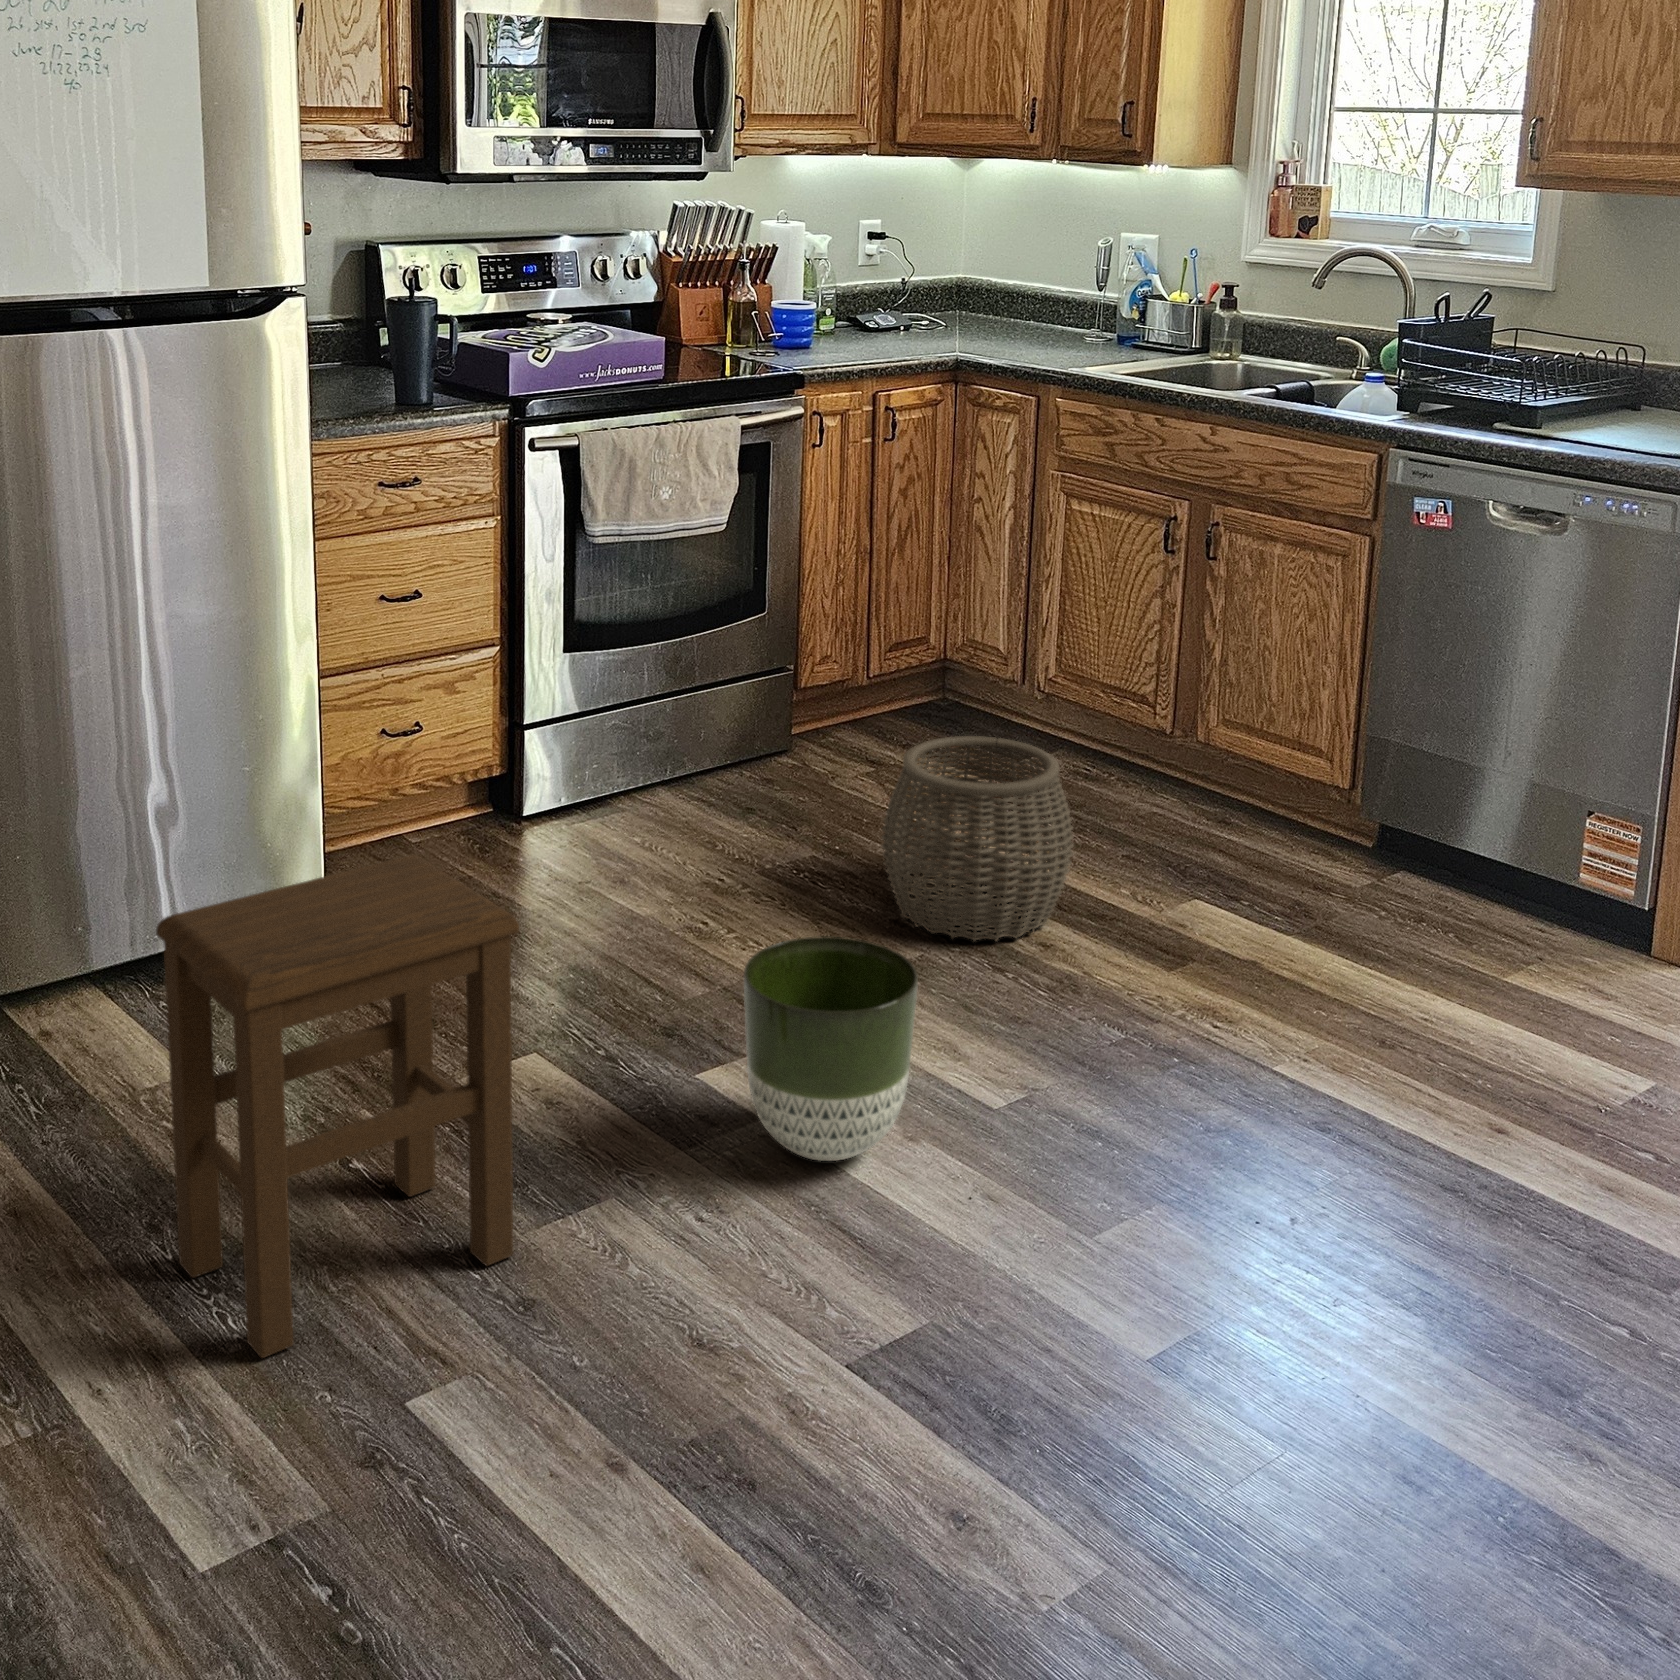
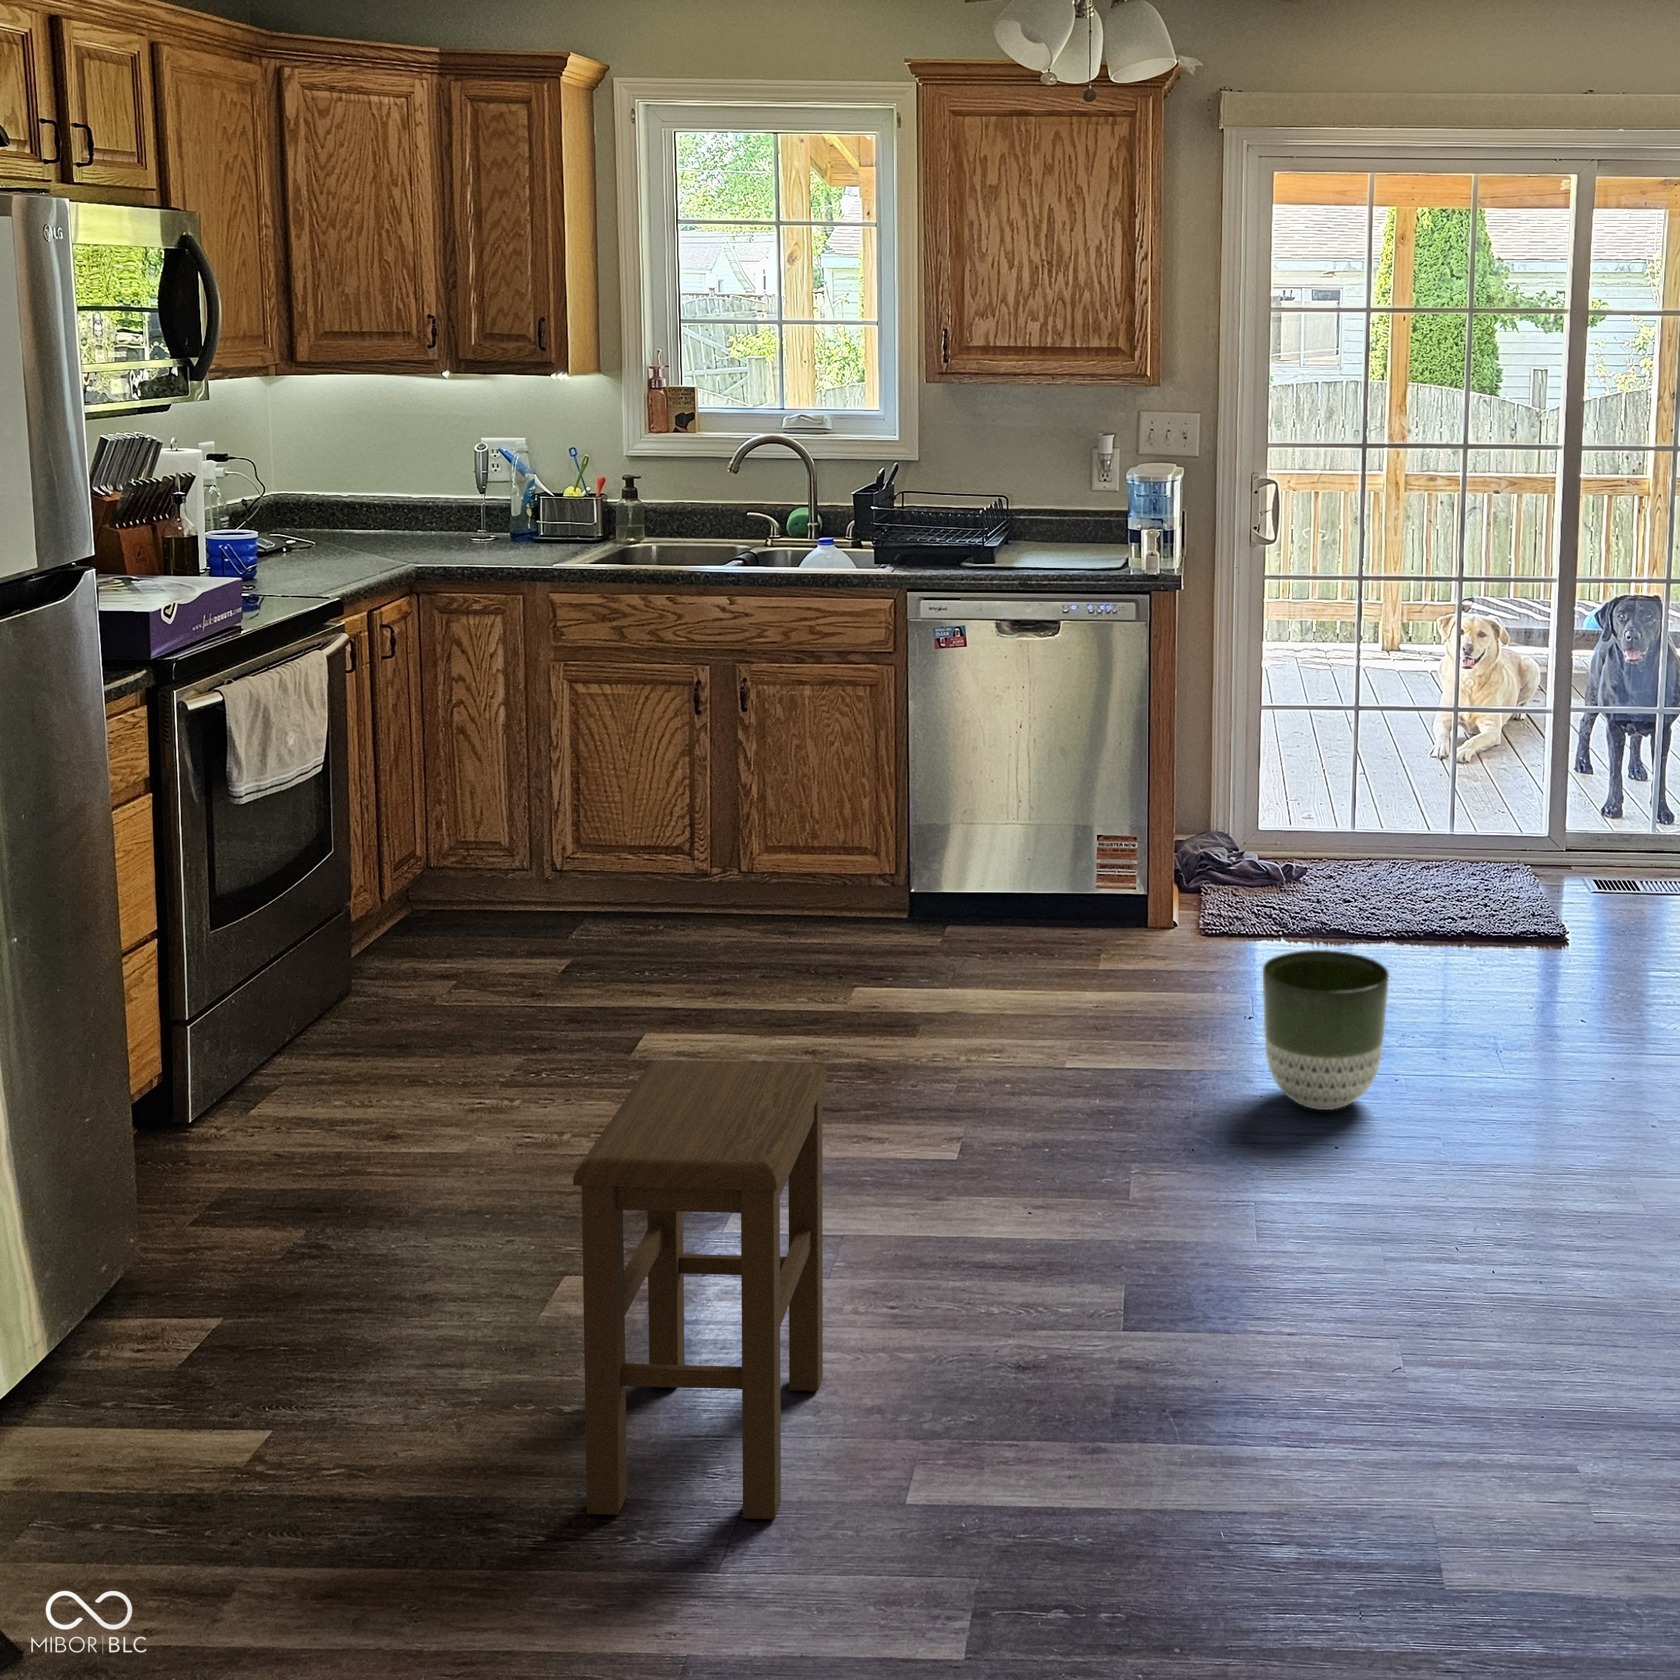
woven basket: present [882,736,1074,942] -> none [640,889,813,1072]
planter: present [744,936,918,1161] -> present [1263,950,1389,1110]

